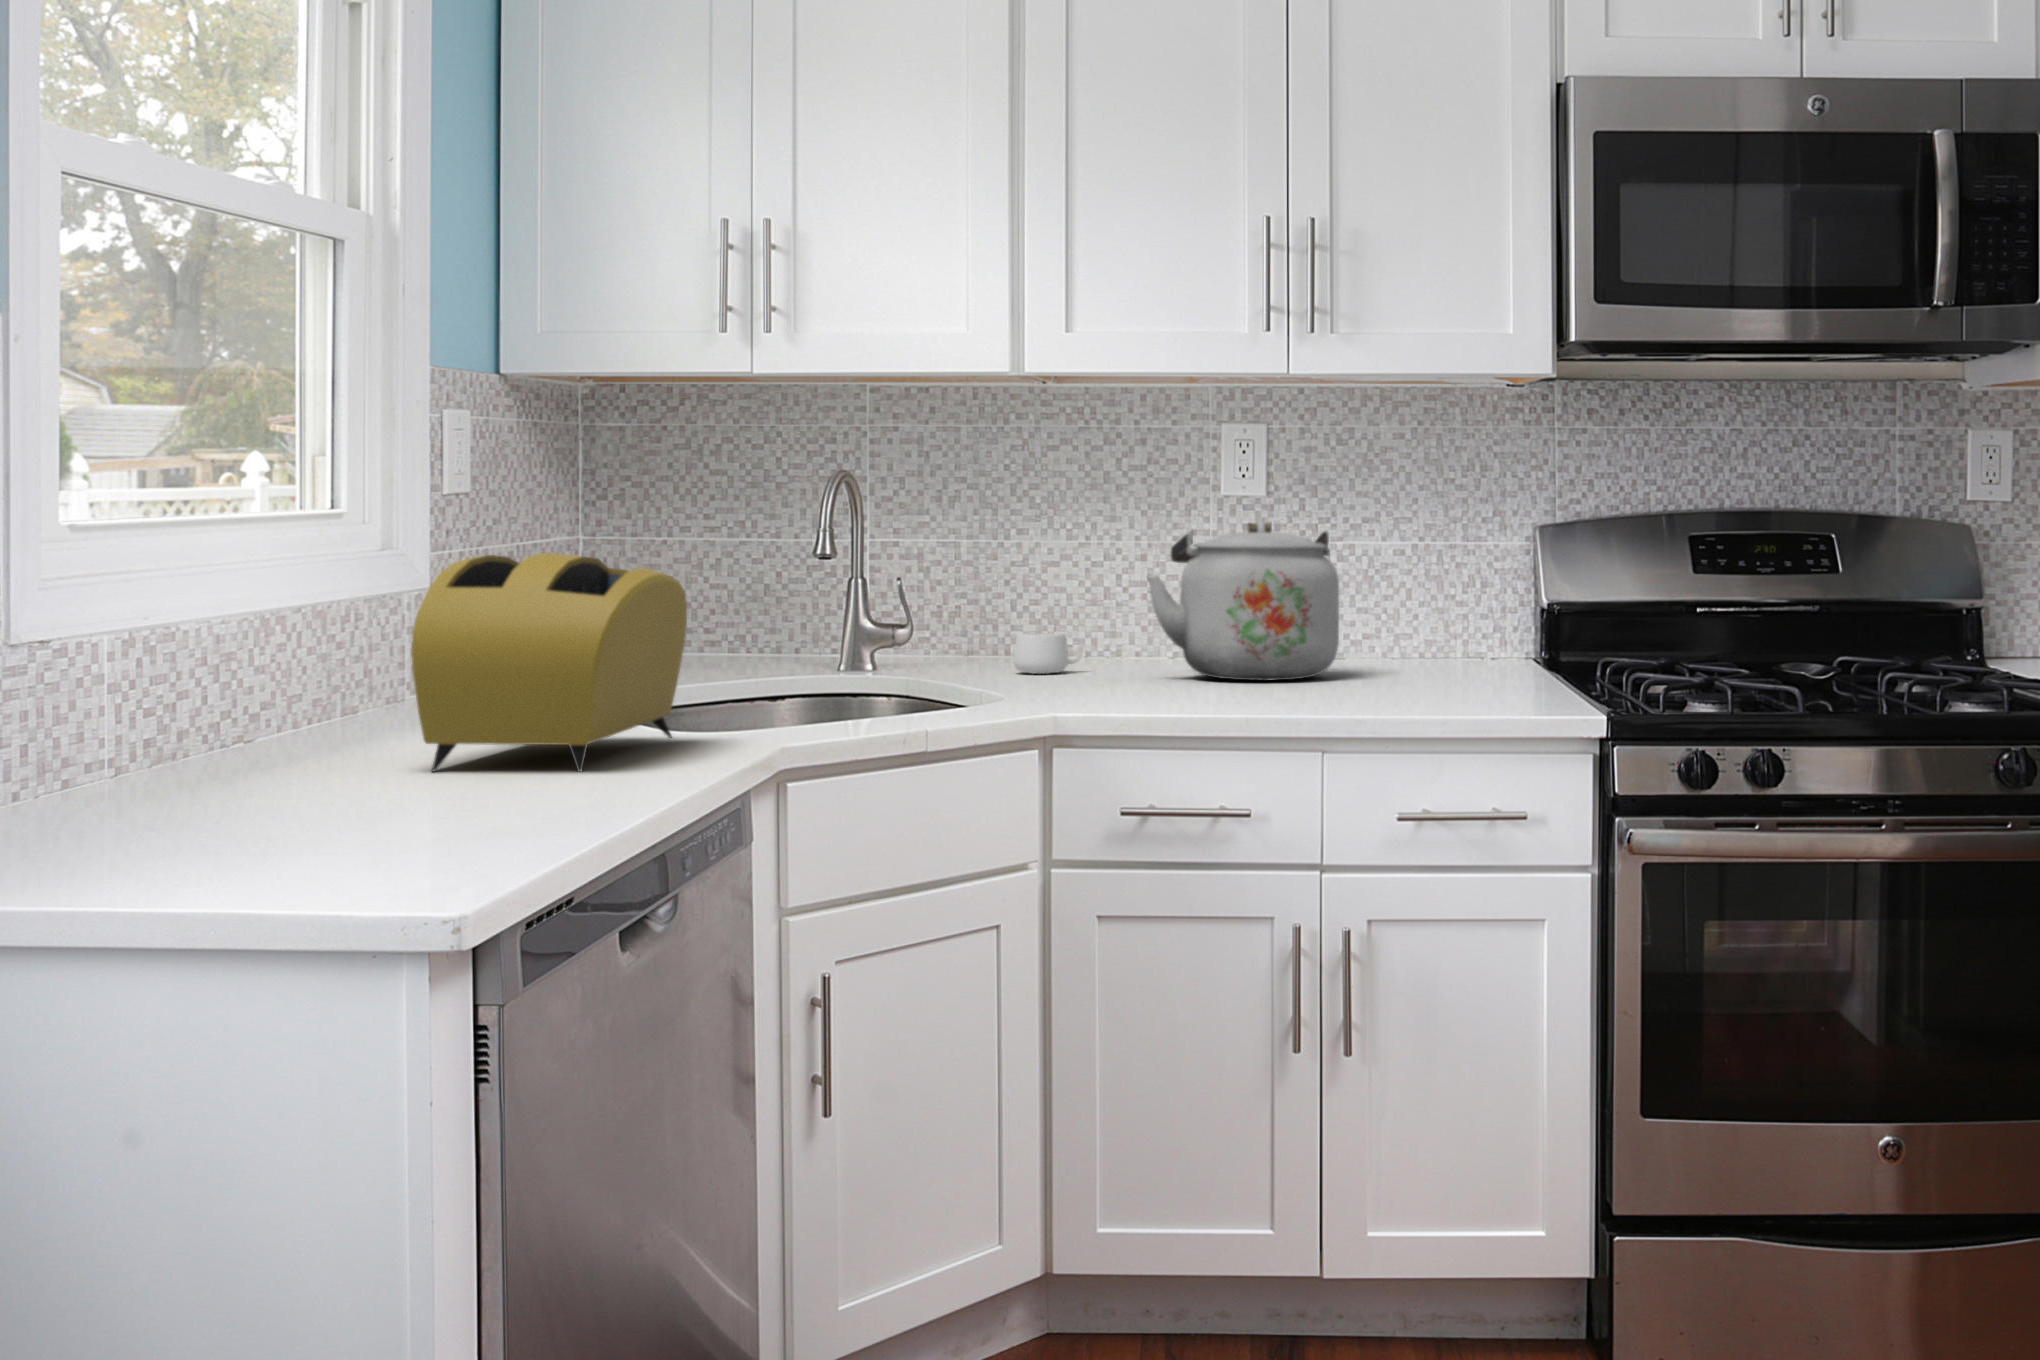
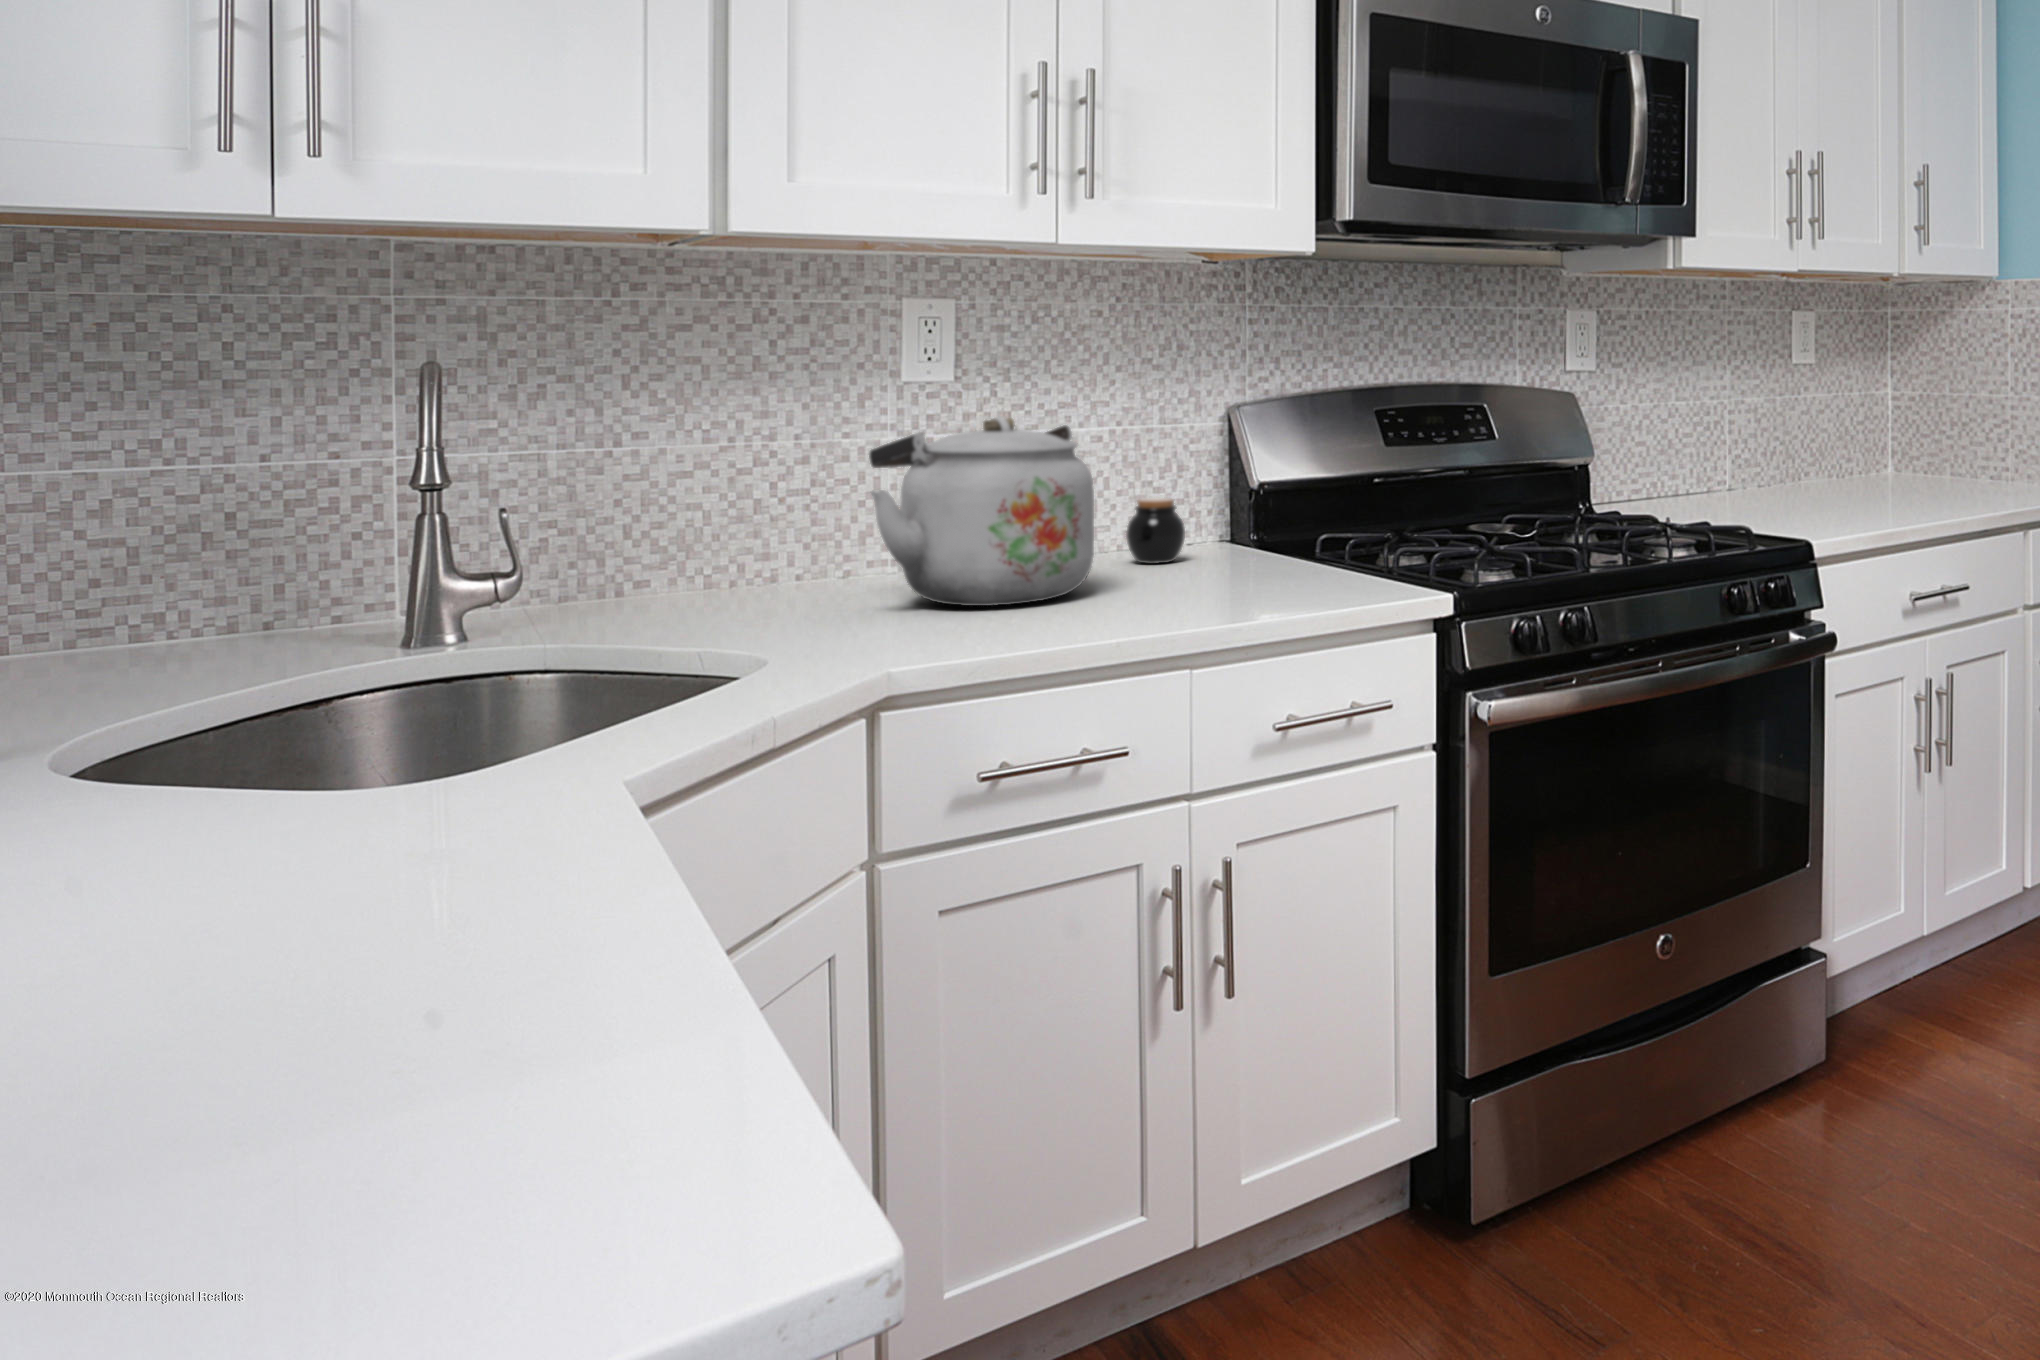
toaster: present [411,553,687,772] -> none [158,586,601,1031]
jar: none [1419,609,1474,669] -> present [1126,498,1185,564]
mug: present [1013,632,1083,674] -> none [649,563,741,620]

